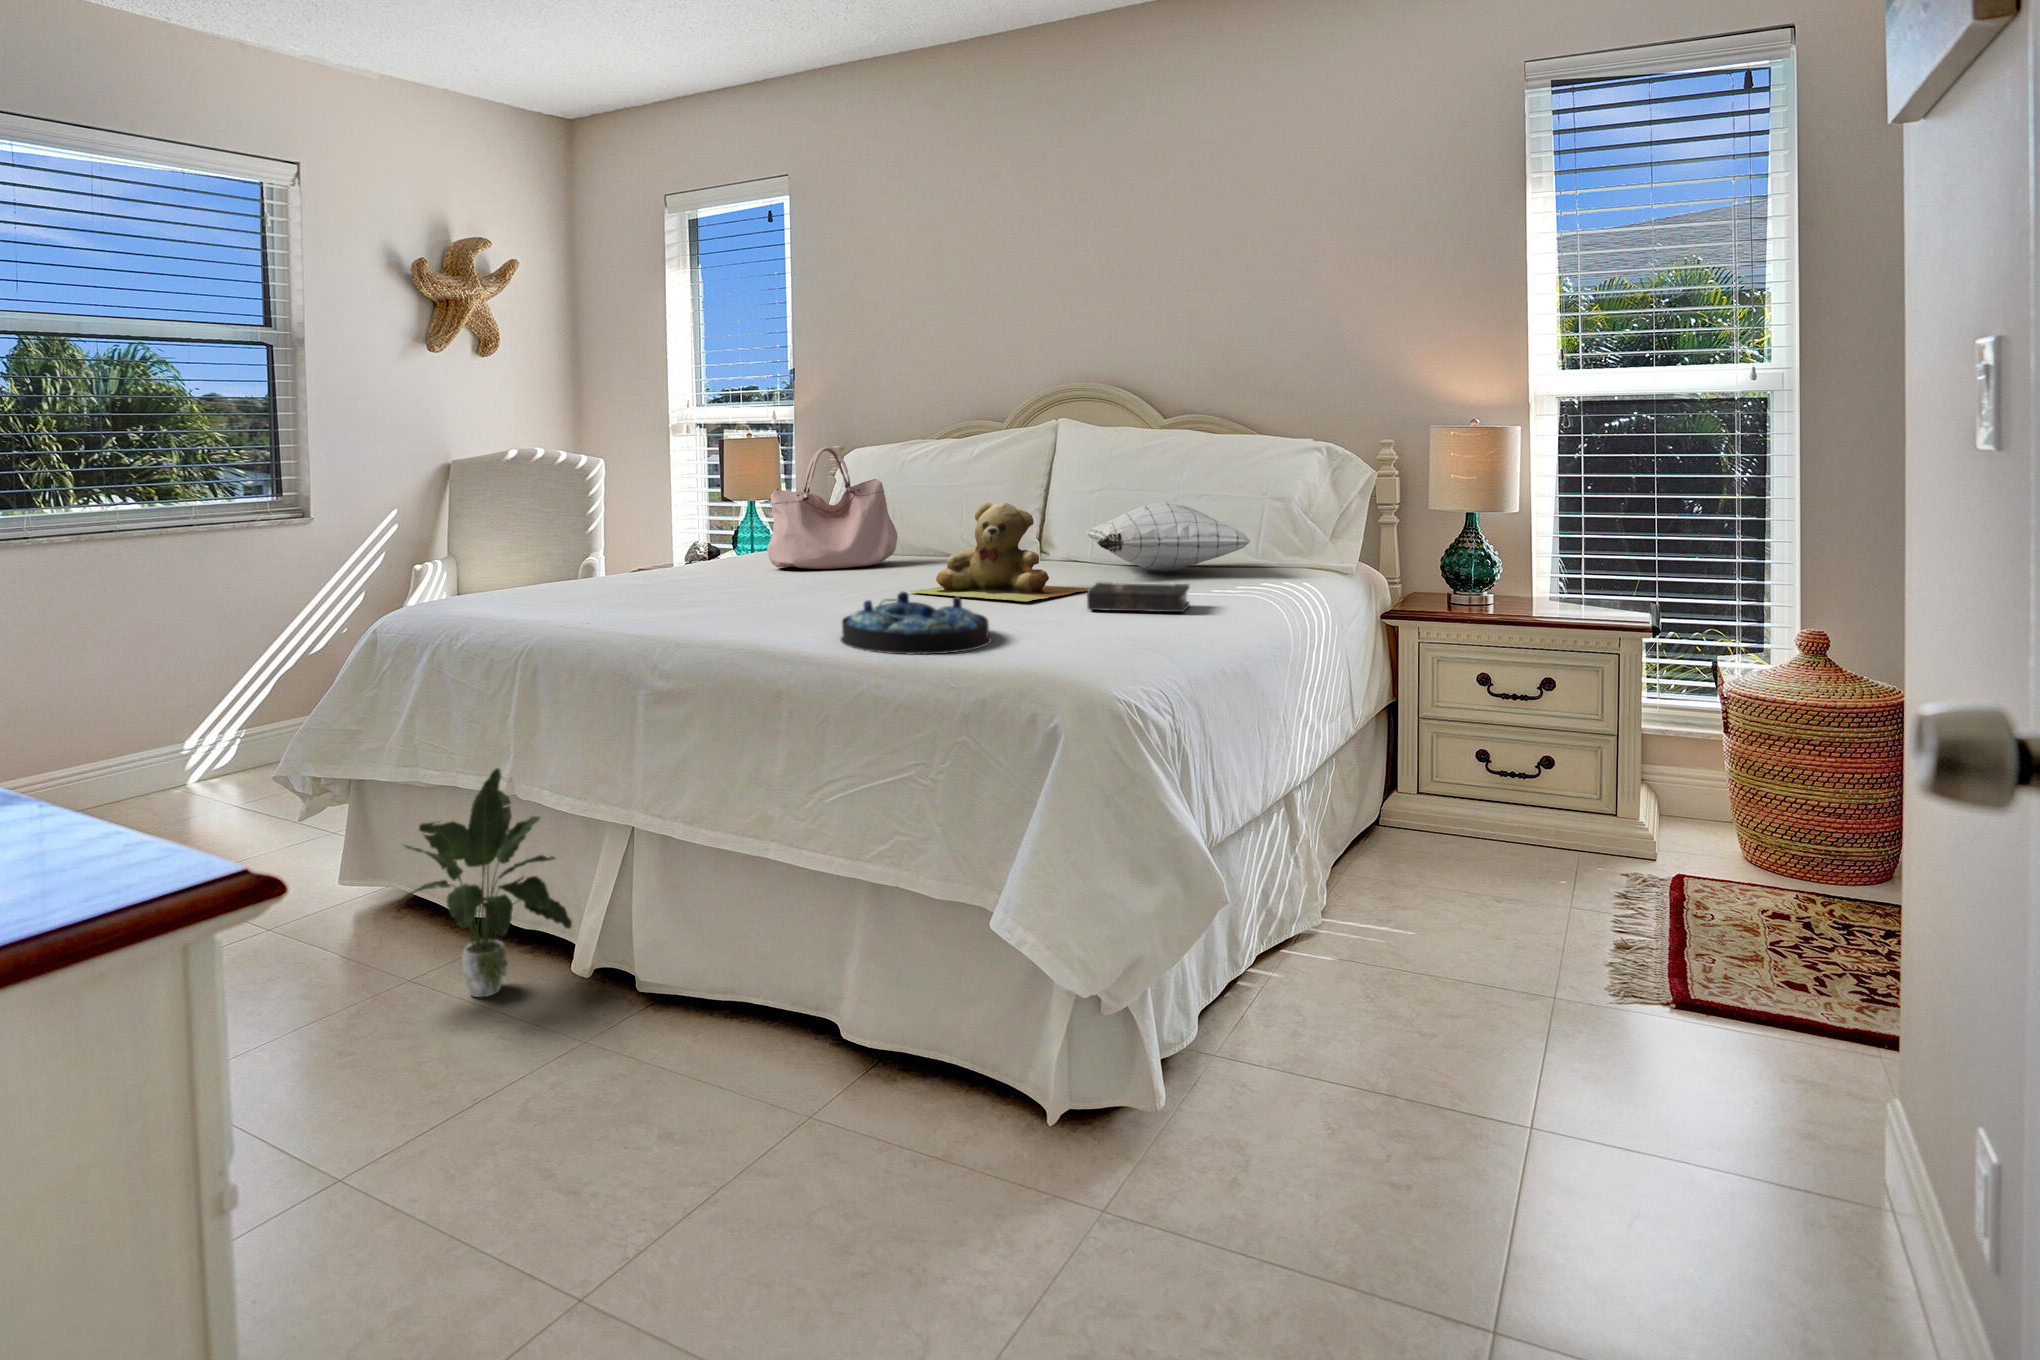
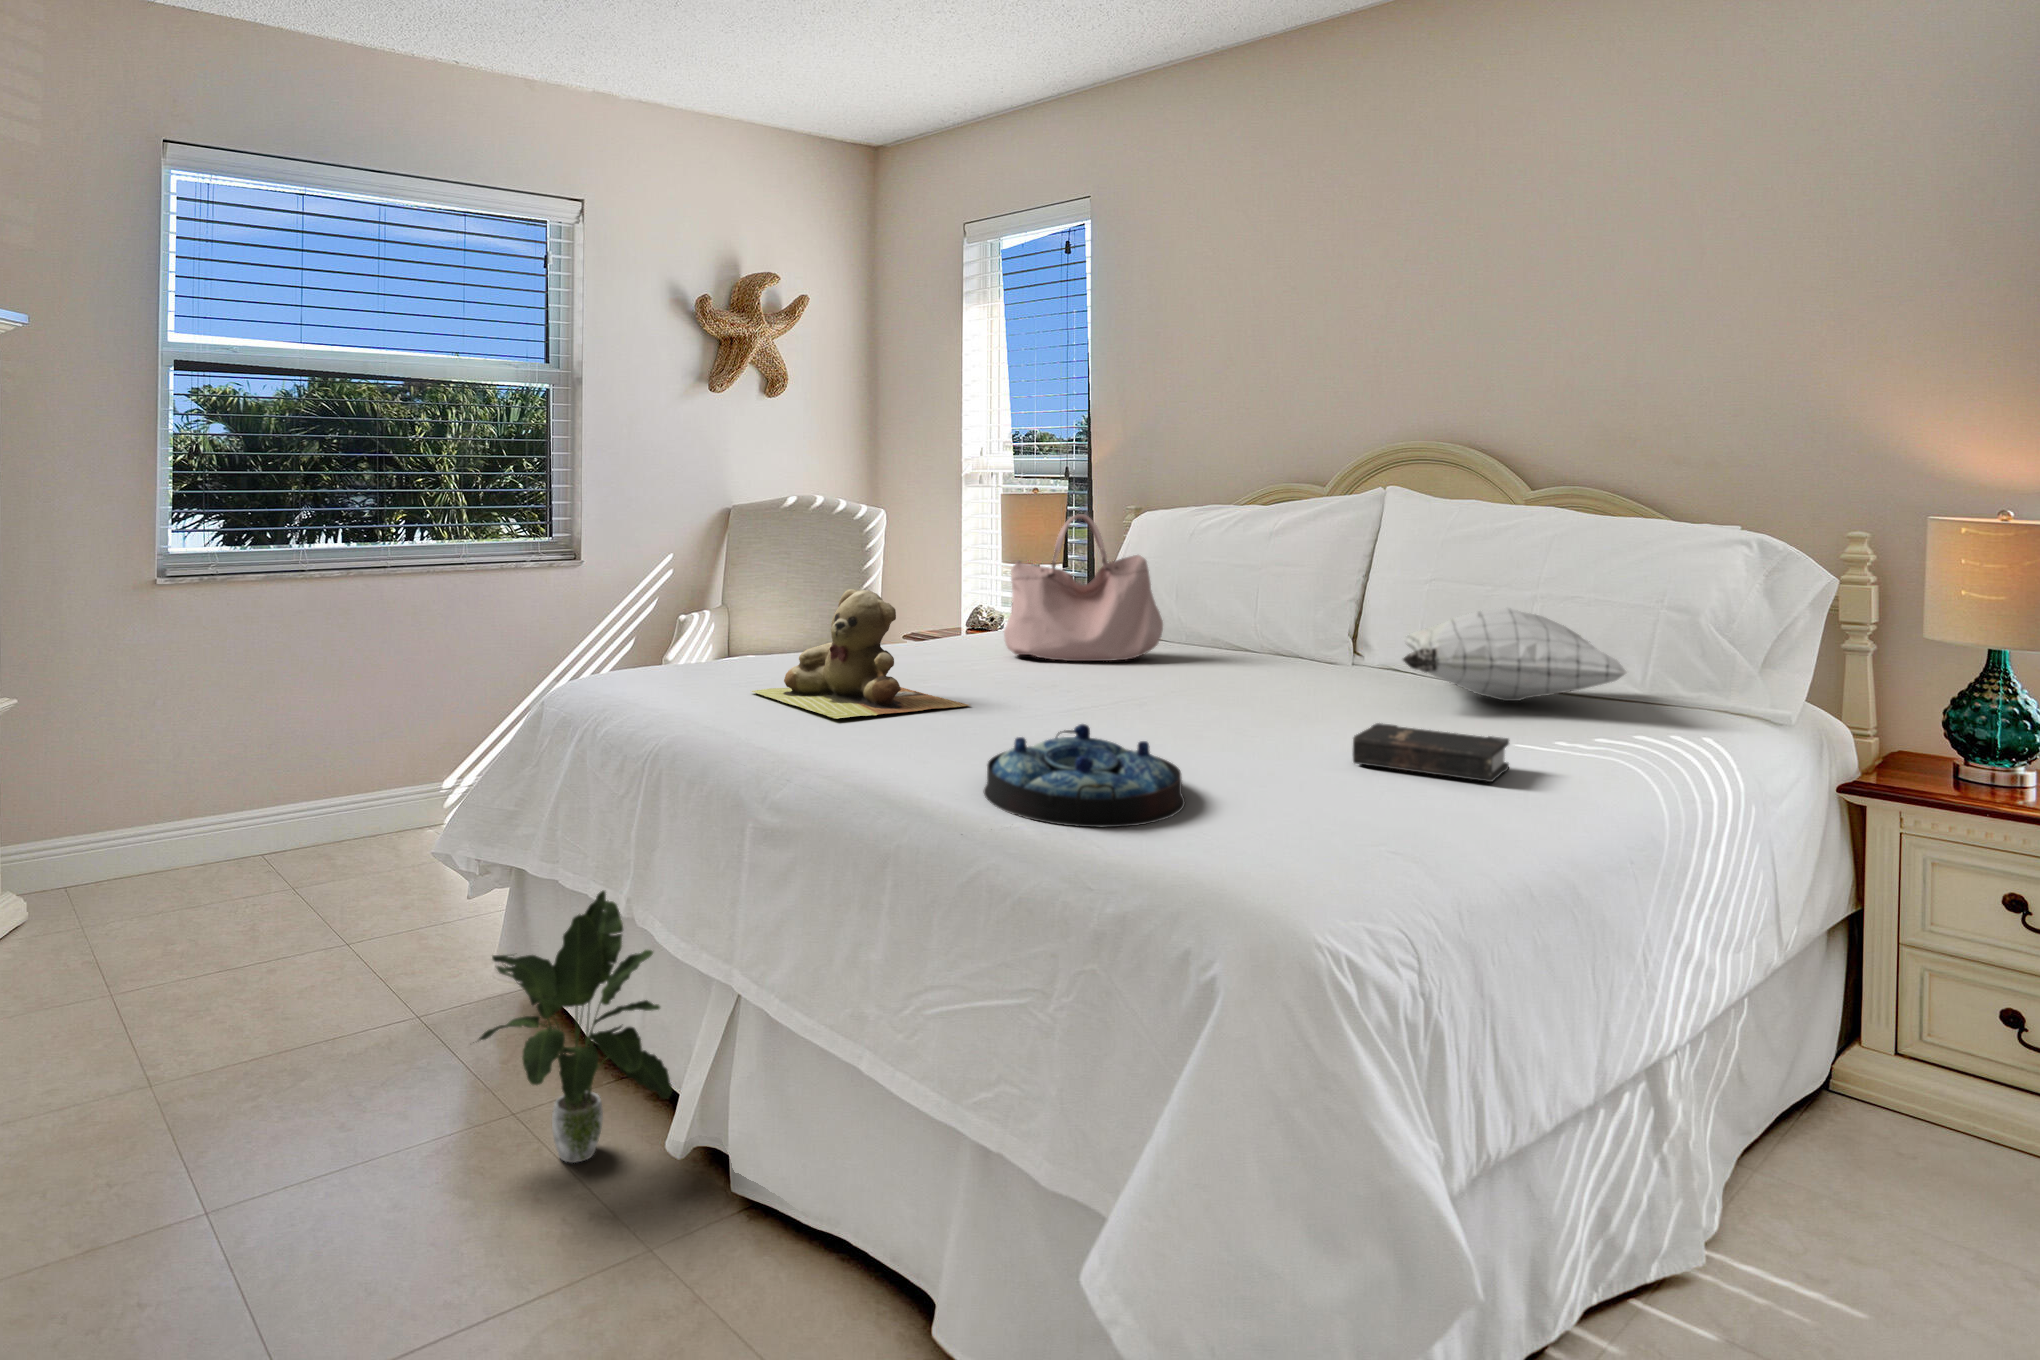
teddy bear: present [911,503,1089,601] -> present [752,589,969,719]

